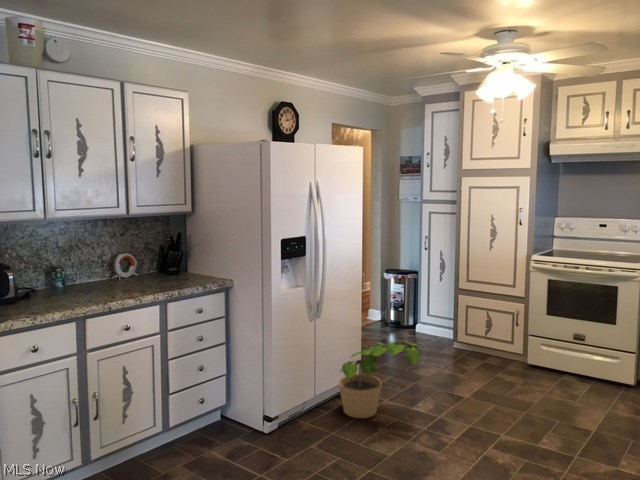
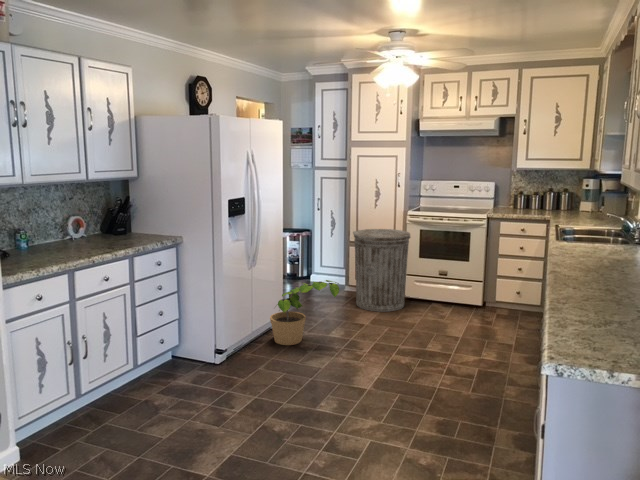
trash can: none [458,276,533,382] -> present [353,229,410,312]

